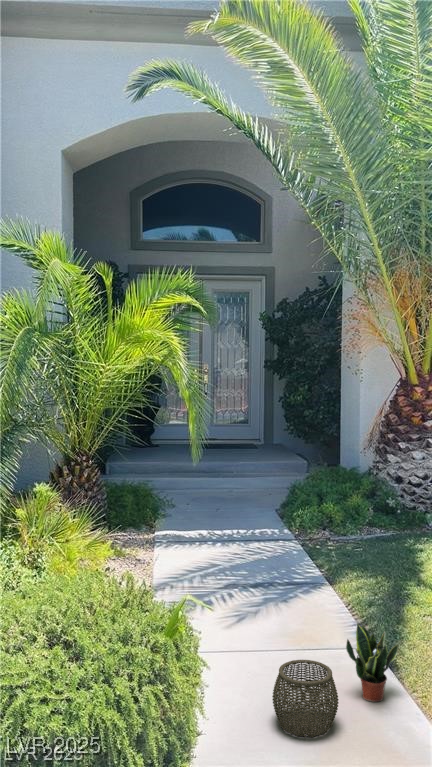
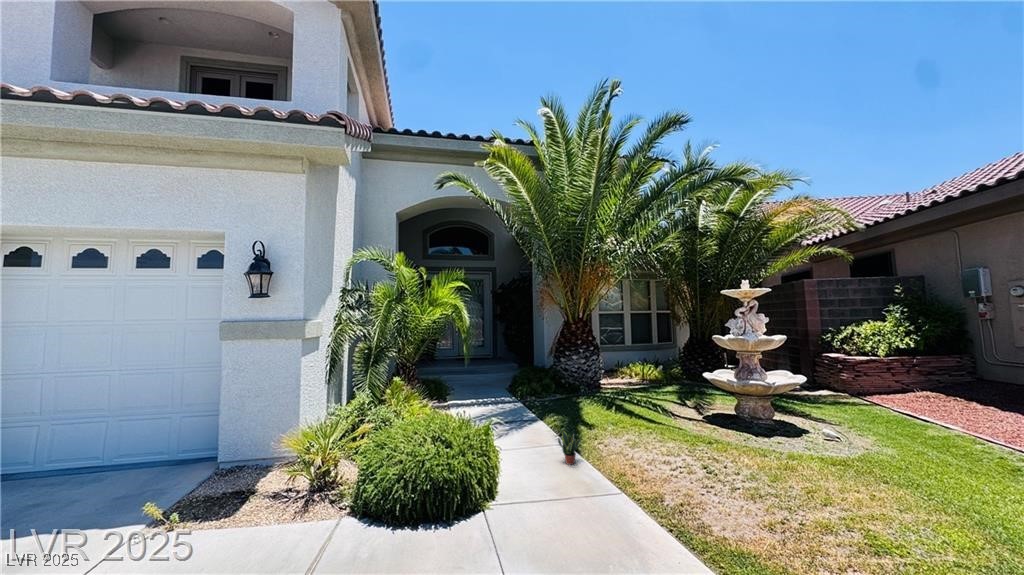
woven basket: present [272,660,339,737] -> none [529,447,558,480]

